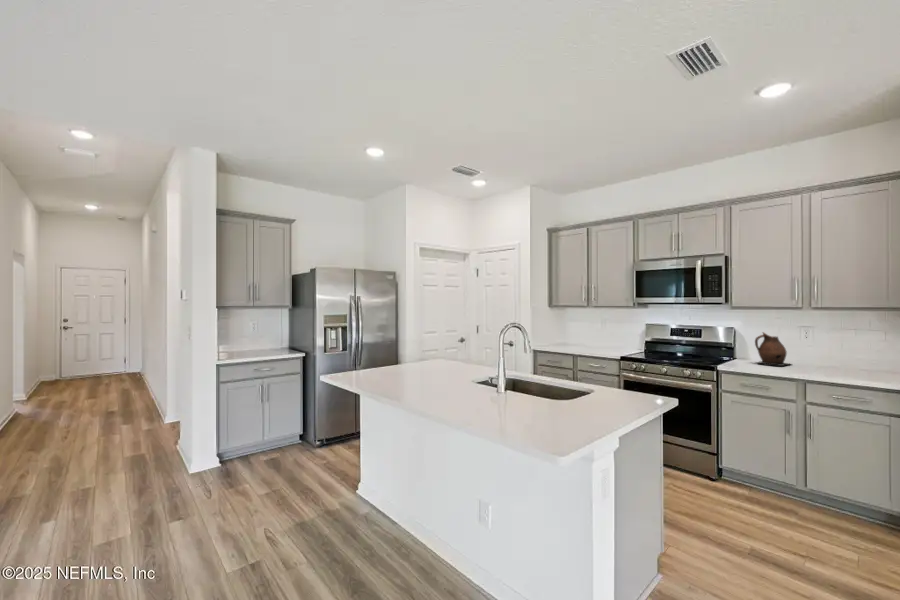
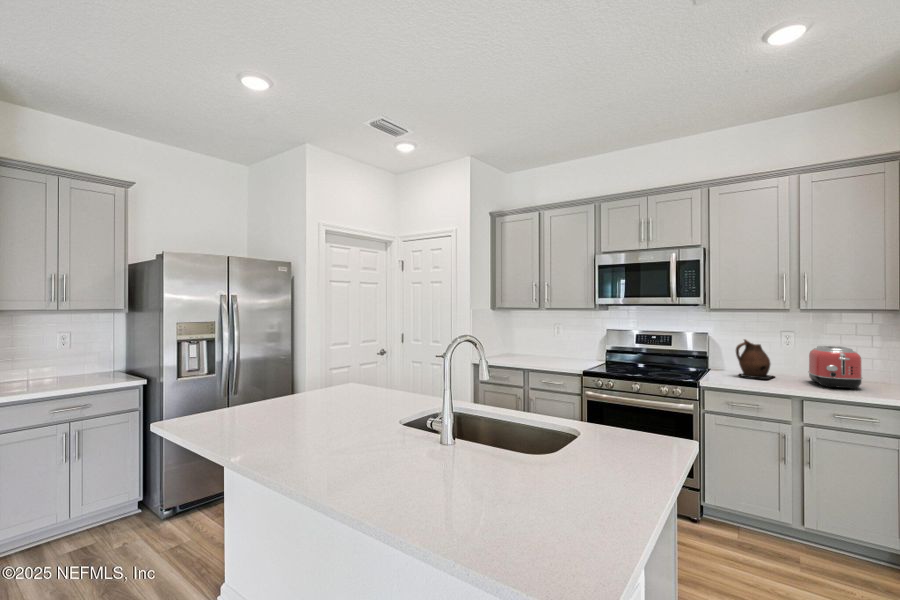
toaster: none [820,338,866,375] -> present [808,346,863,389]

